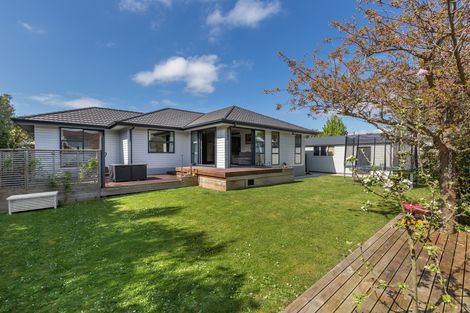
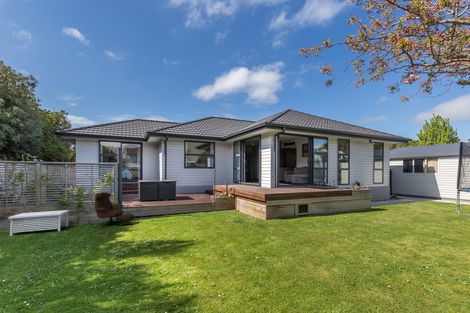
lounge chair: none [83,175,120,203] -> present [95,192,135,227]

